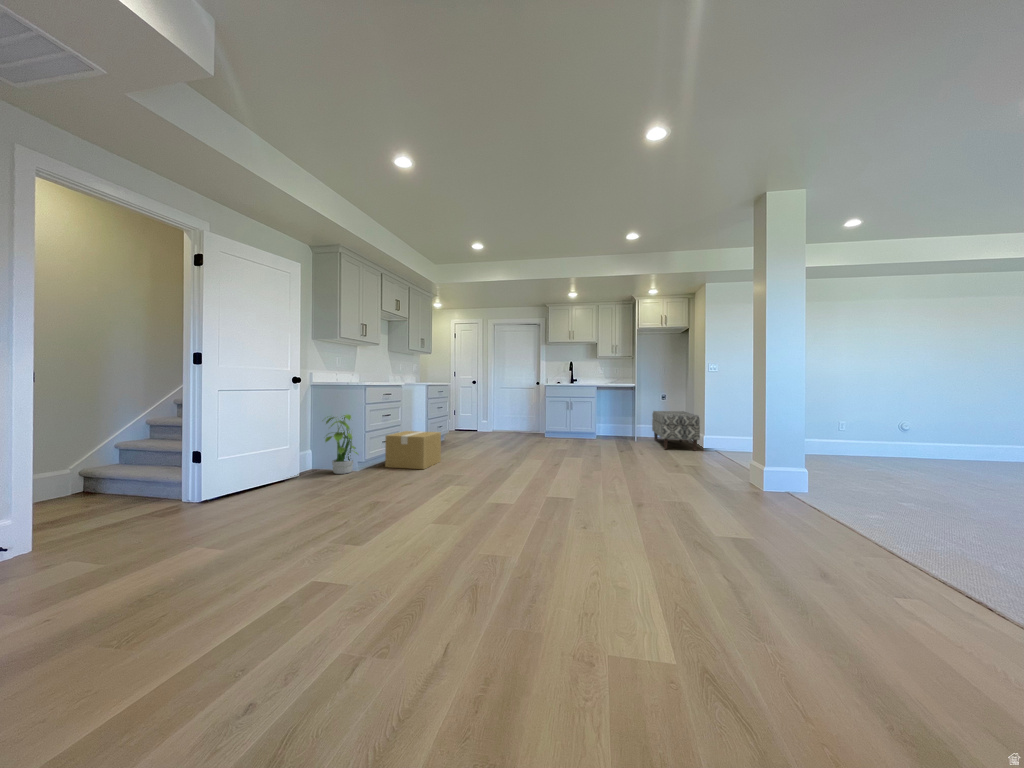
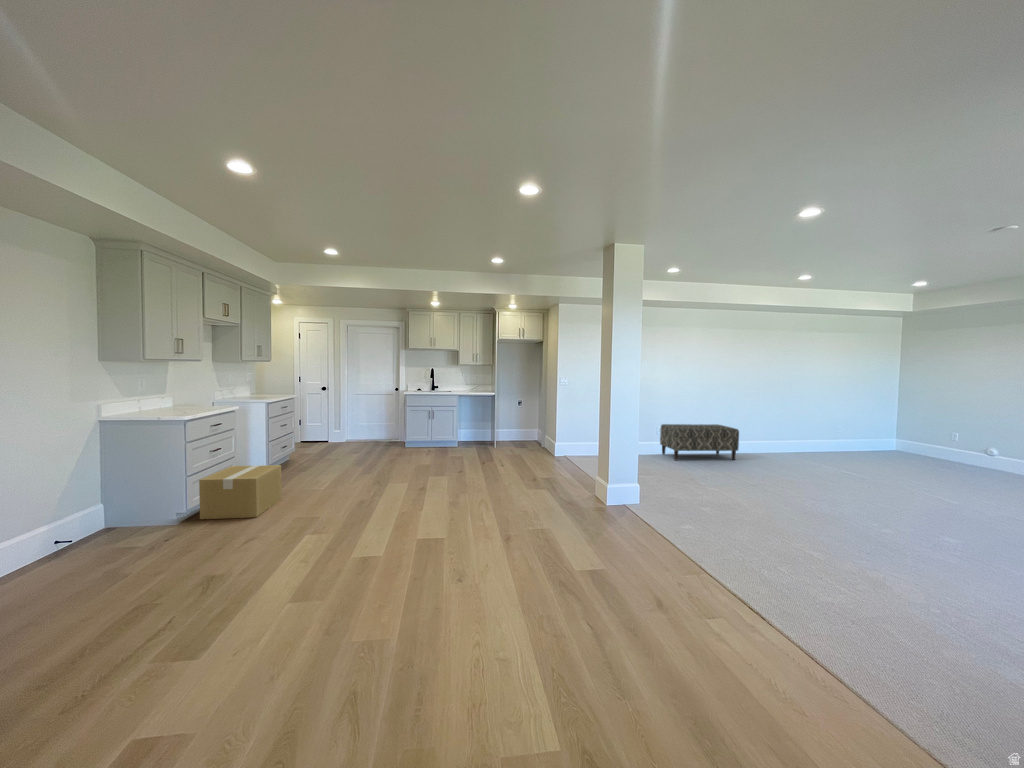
bench: present [652,411,700,451] -> present [660,424,739,460]
potted plant: present [325,414,358,474] -> none [86,458,165,543]

